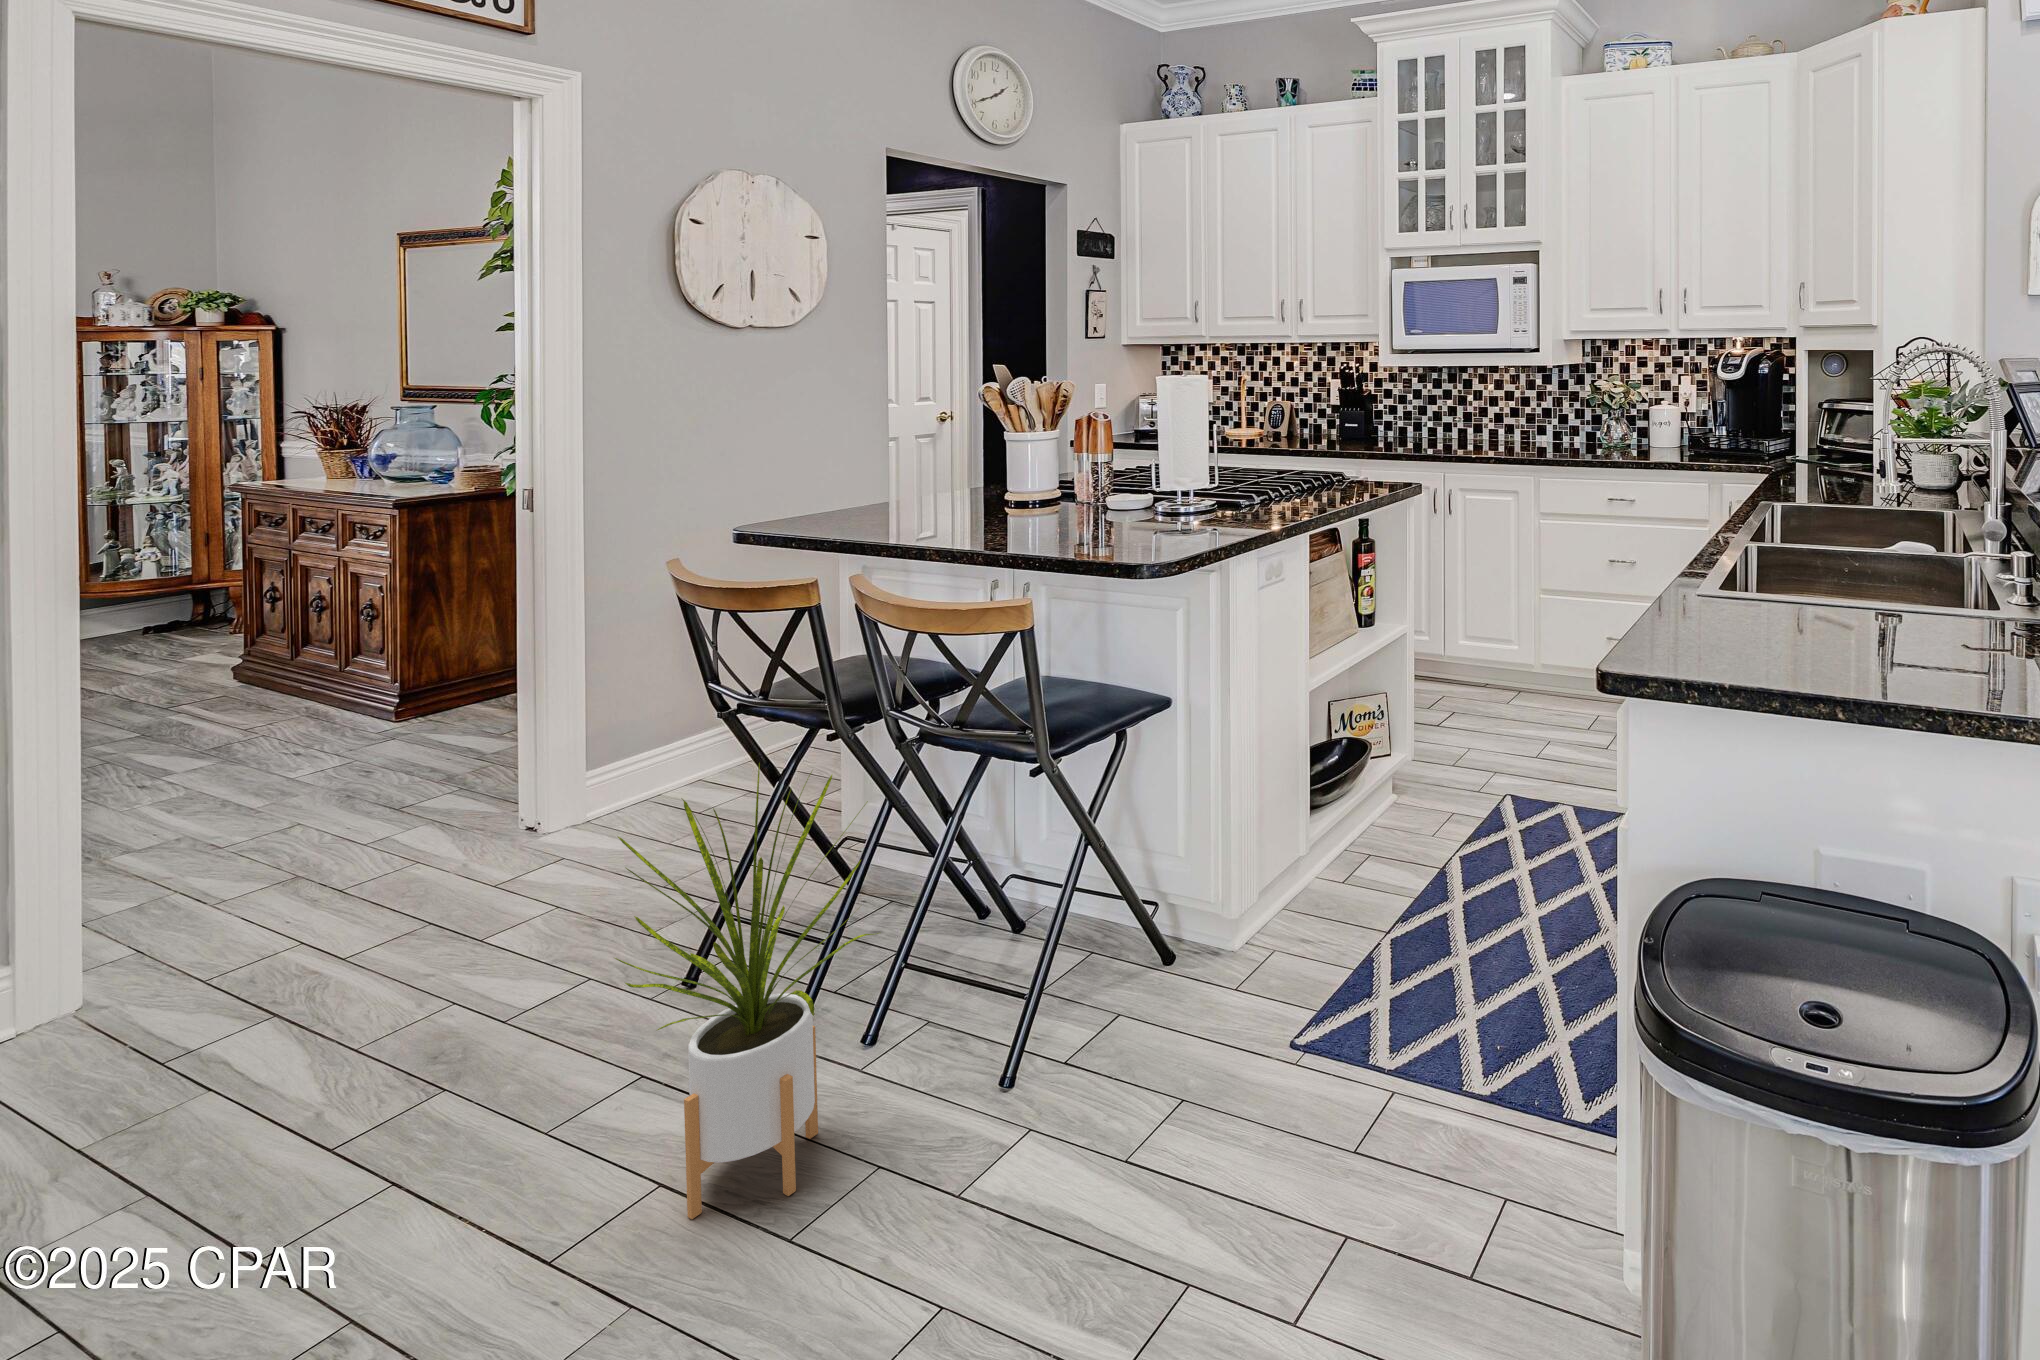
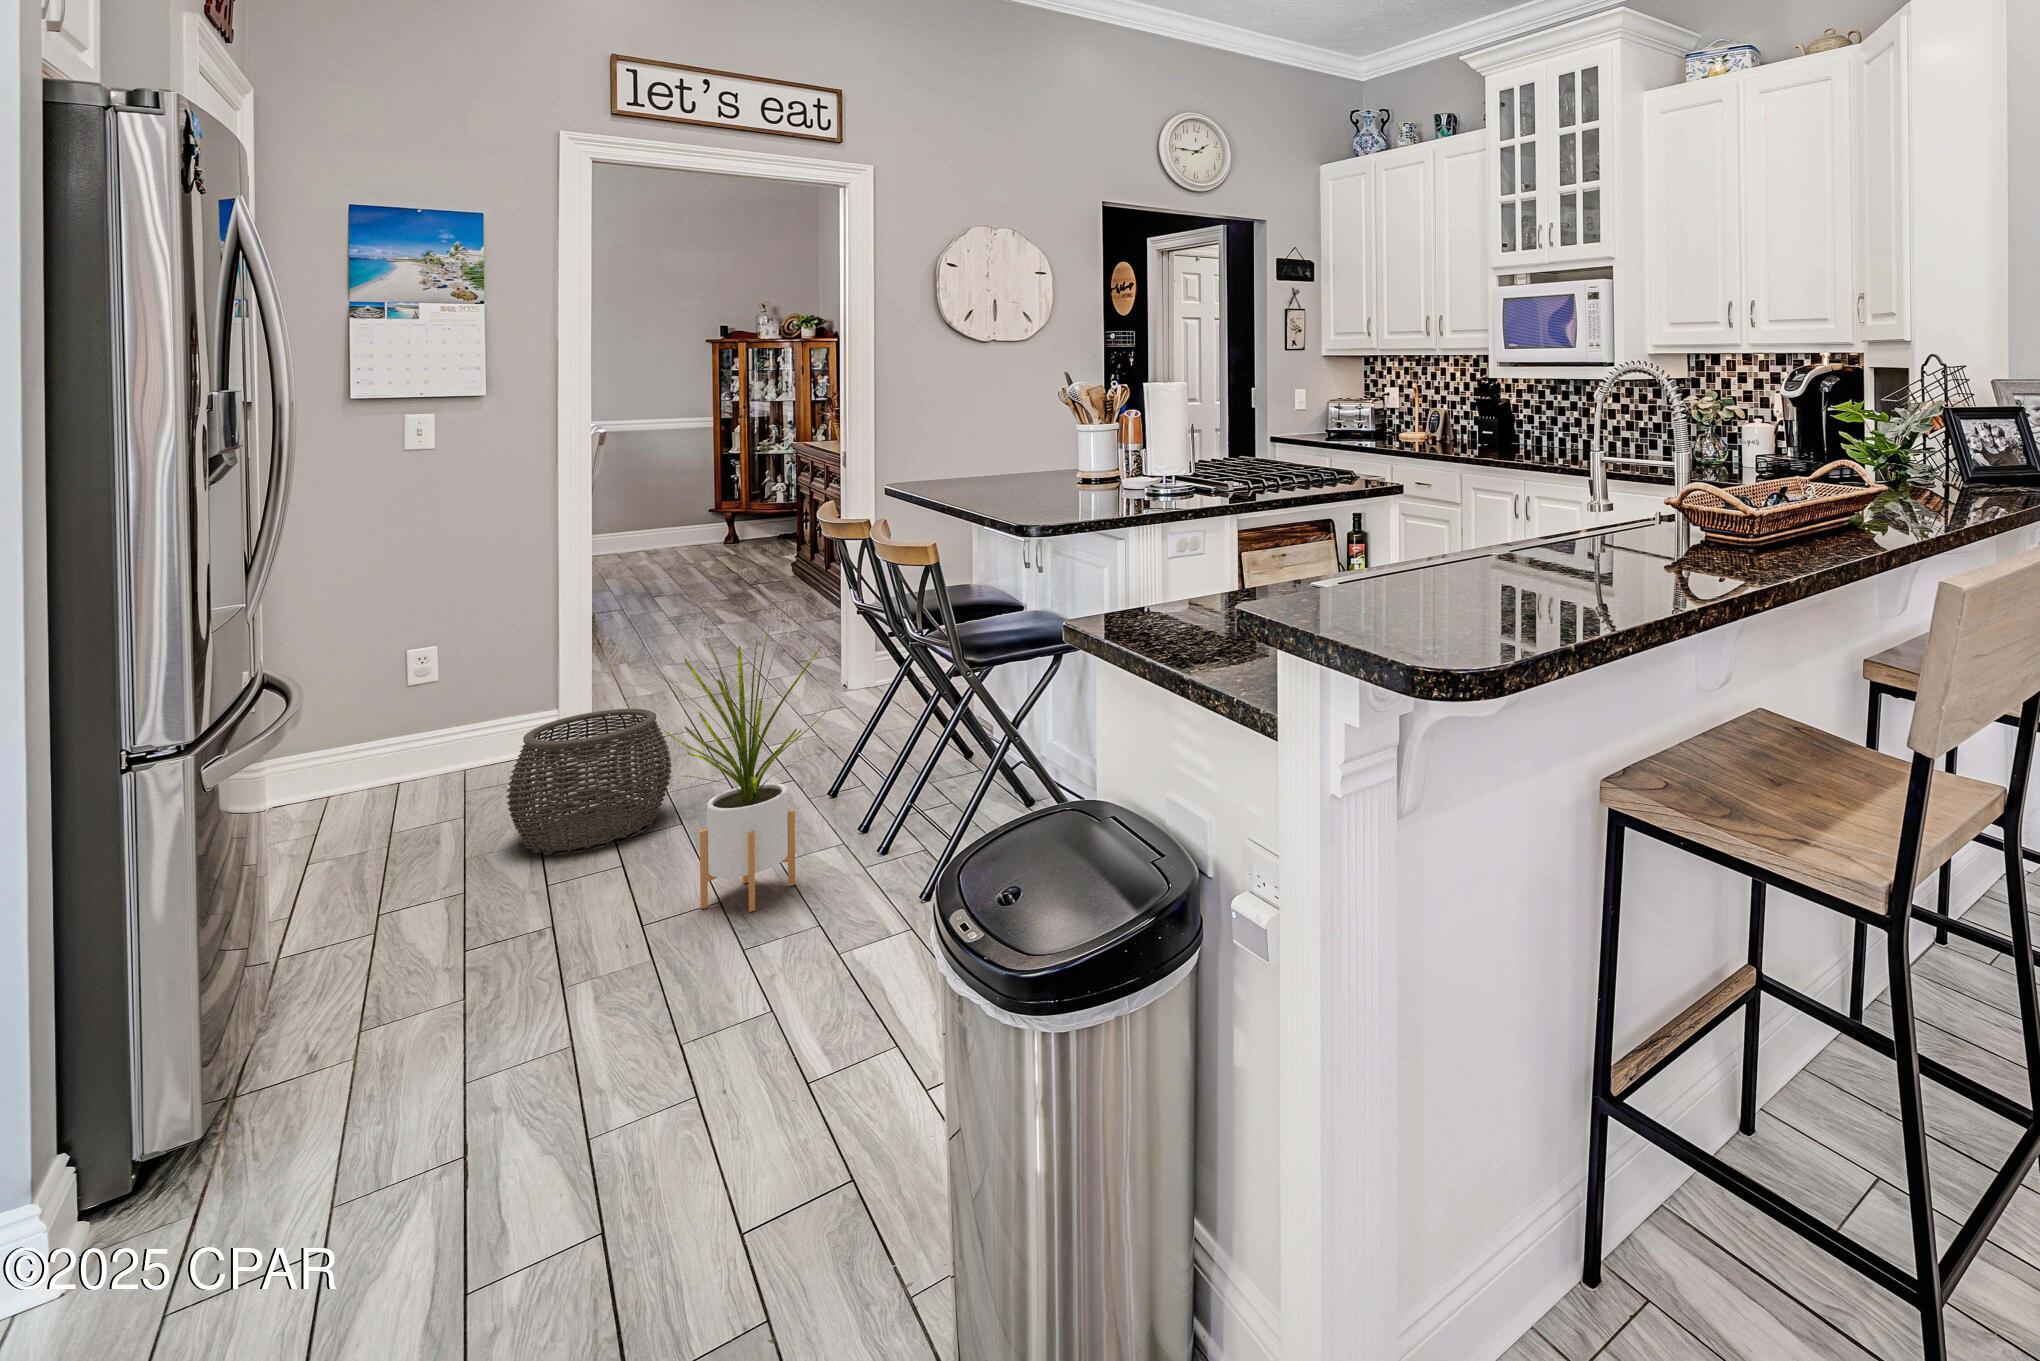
woven basket: none [121,938,447,1232] -> present [506,709,672,853]

